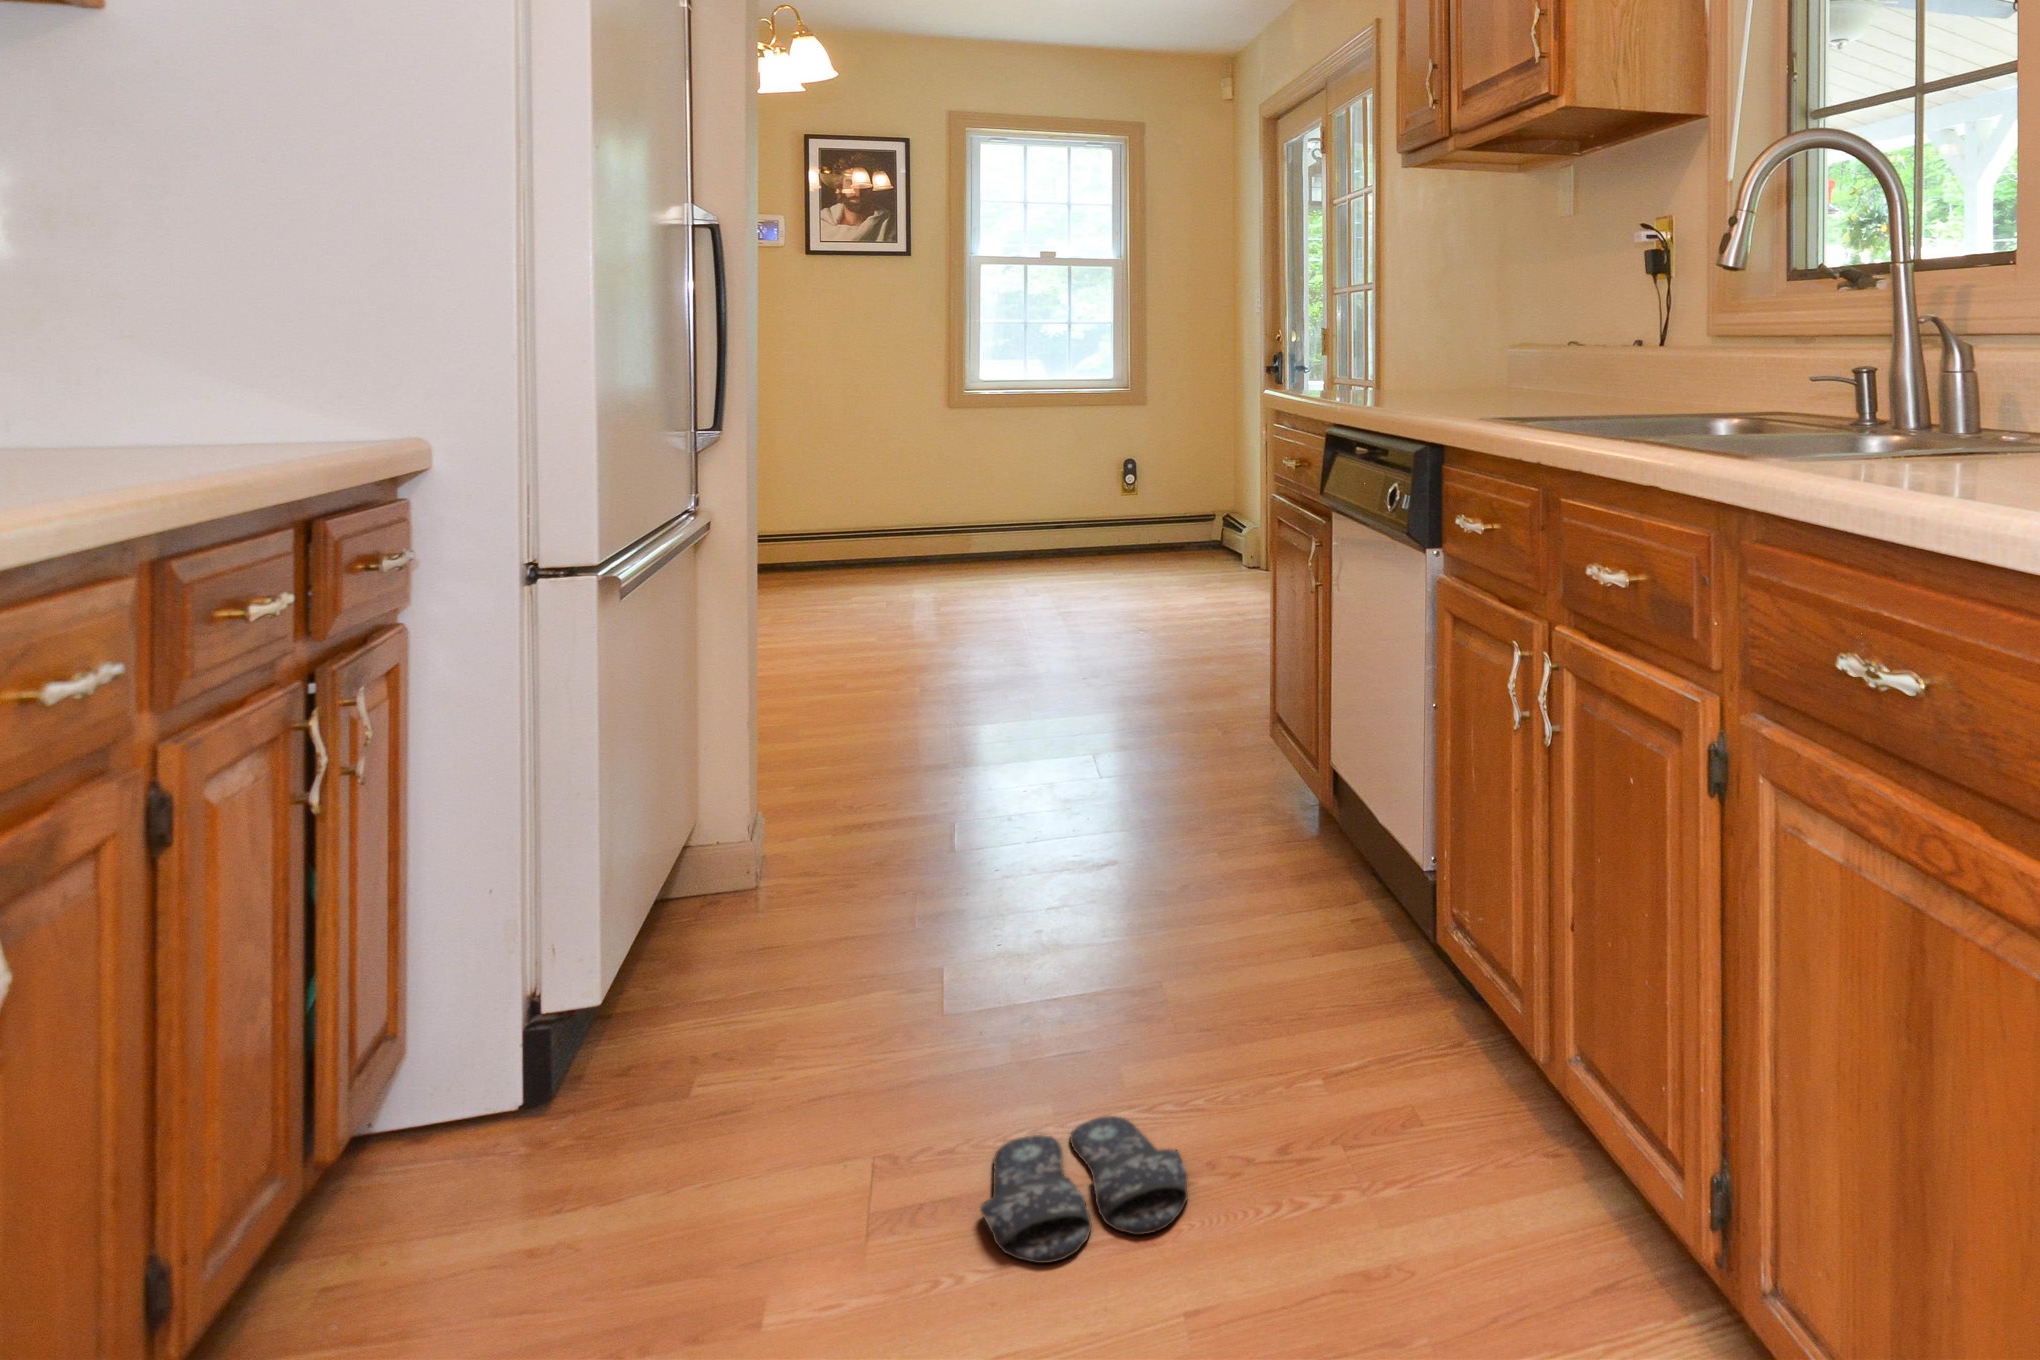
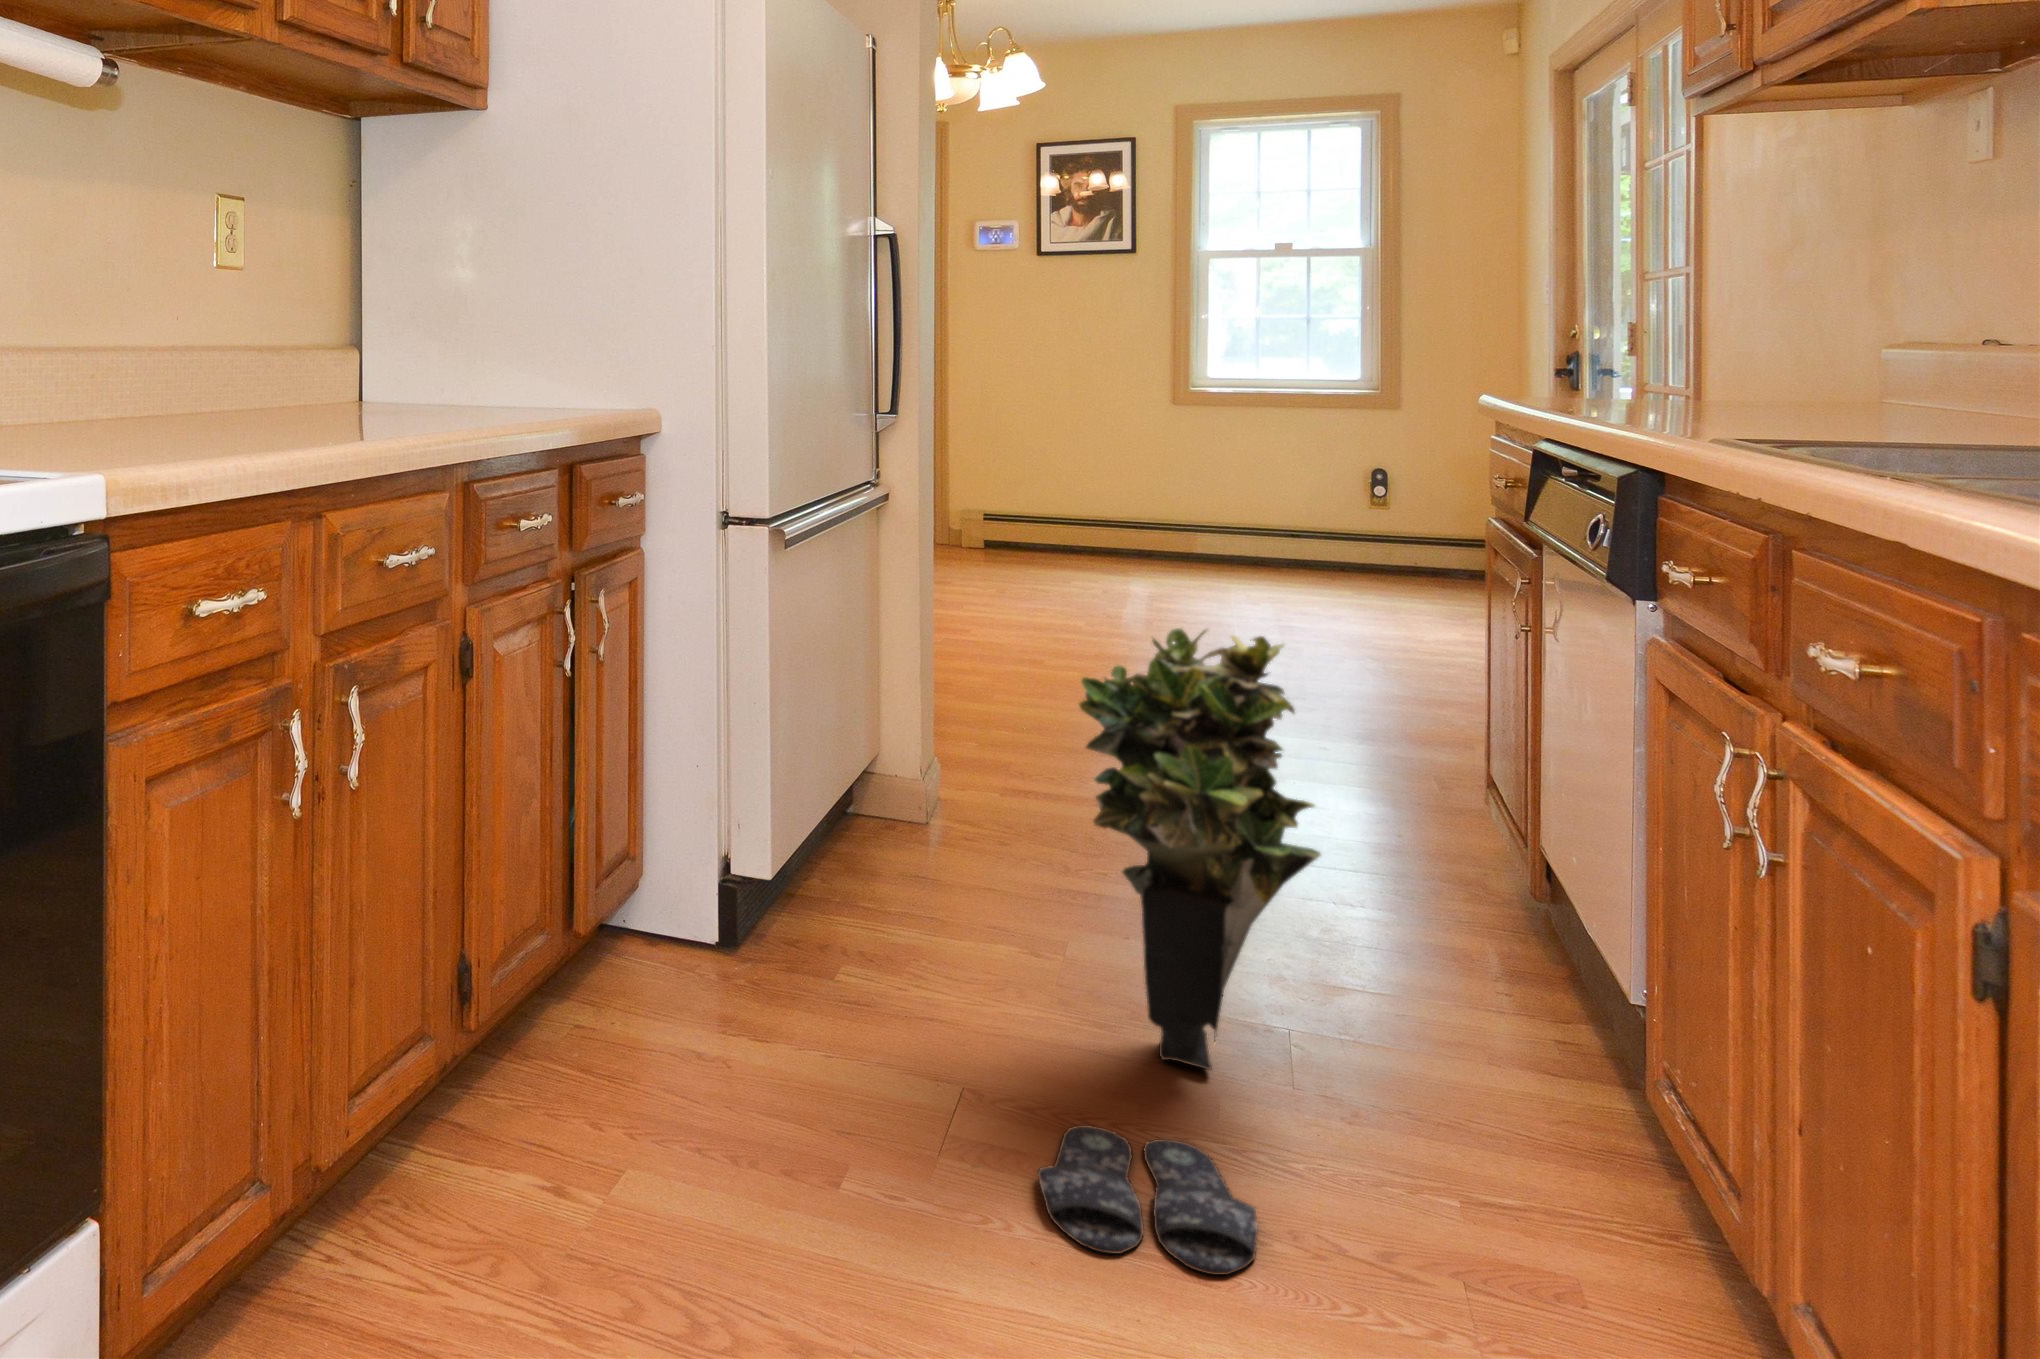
potted plant: none [975,618,1197,1046] -> present [1079,628,1321,1070]

